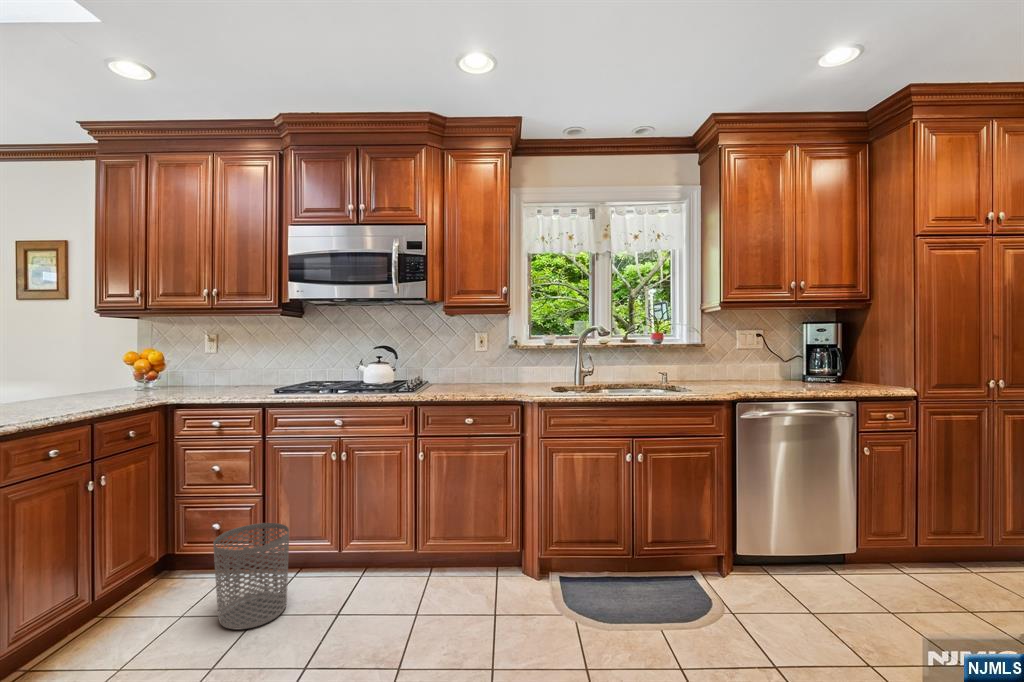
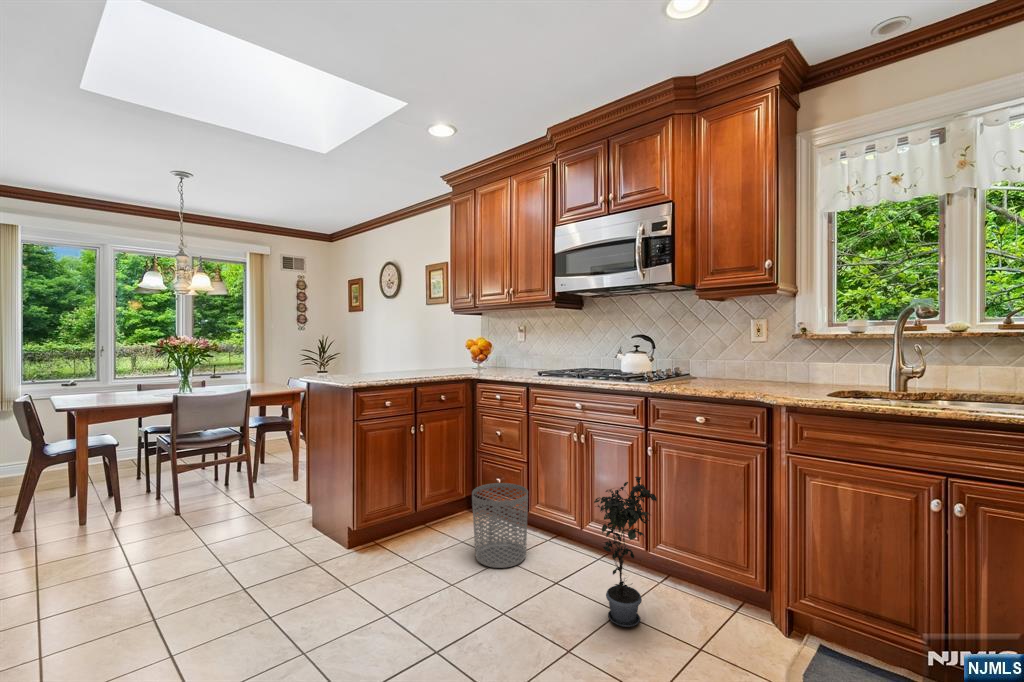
potted plant: none [394,480,456,626] -> present [594,477,657,627]

